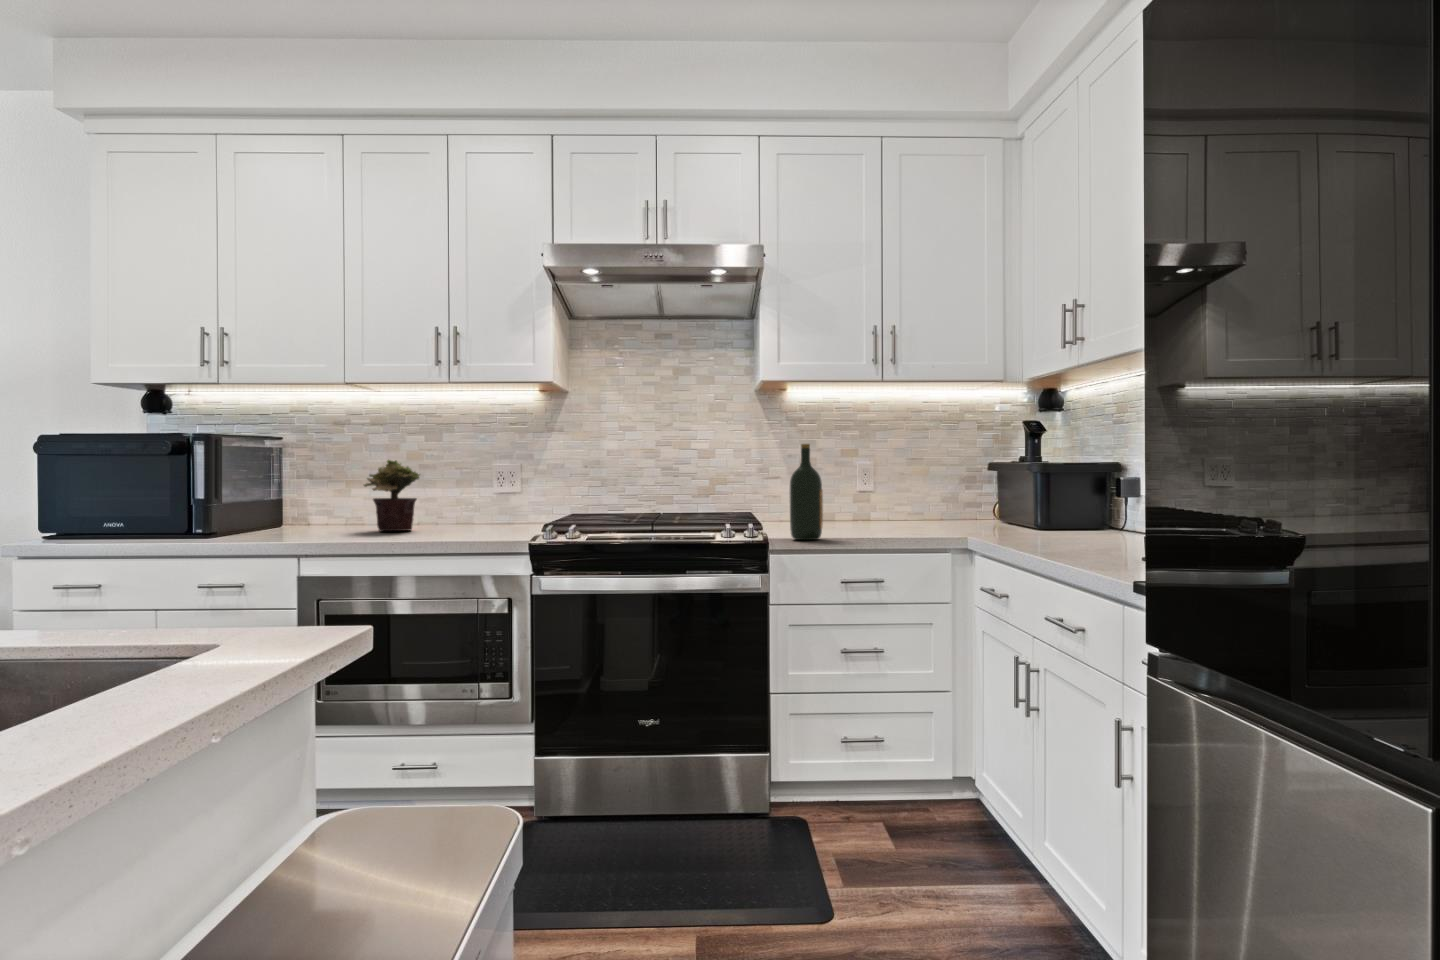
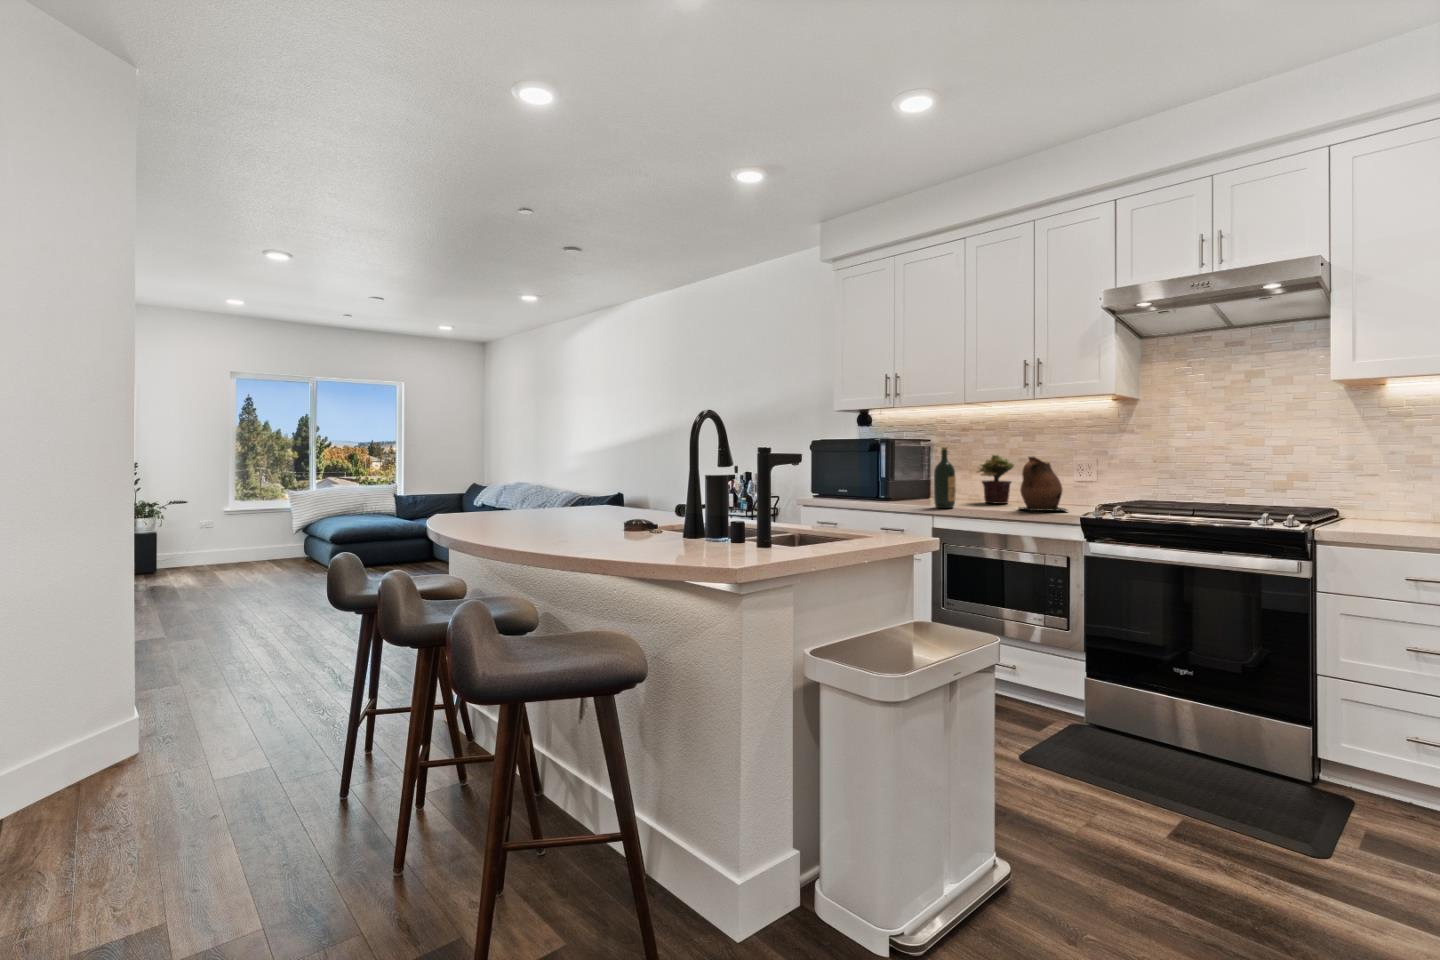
wine bottle: present [790,444,823,540] -> present [934,447,956,508]
ceramic pitcher: none [430,460,503,538] -> present [1020,457,1067,511]

